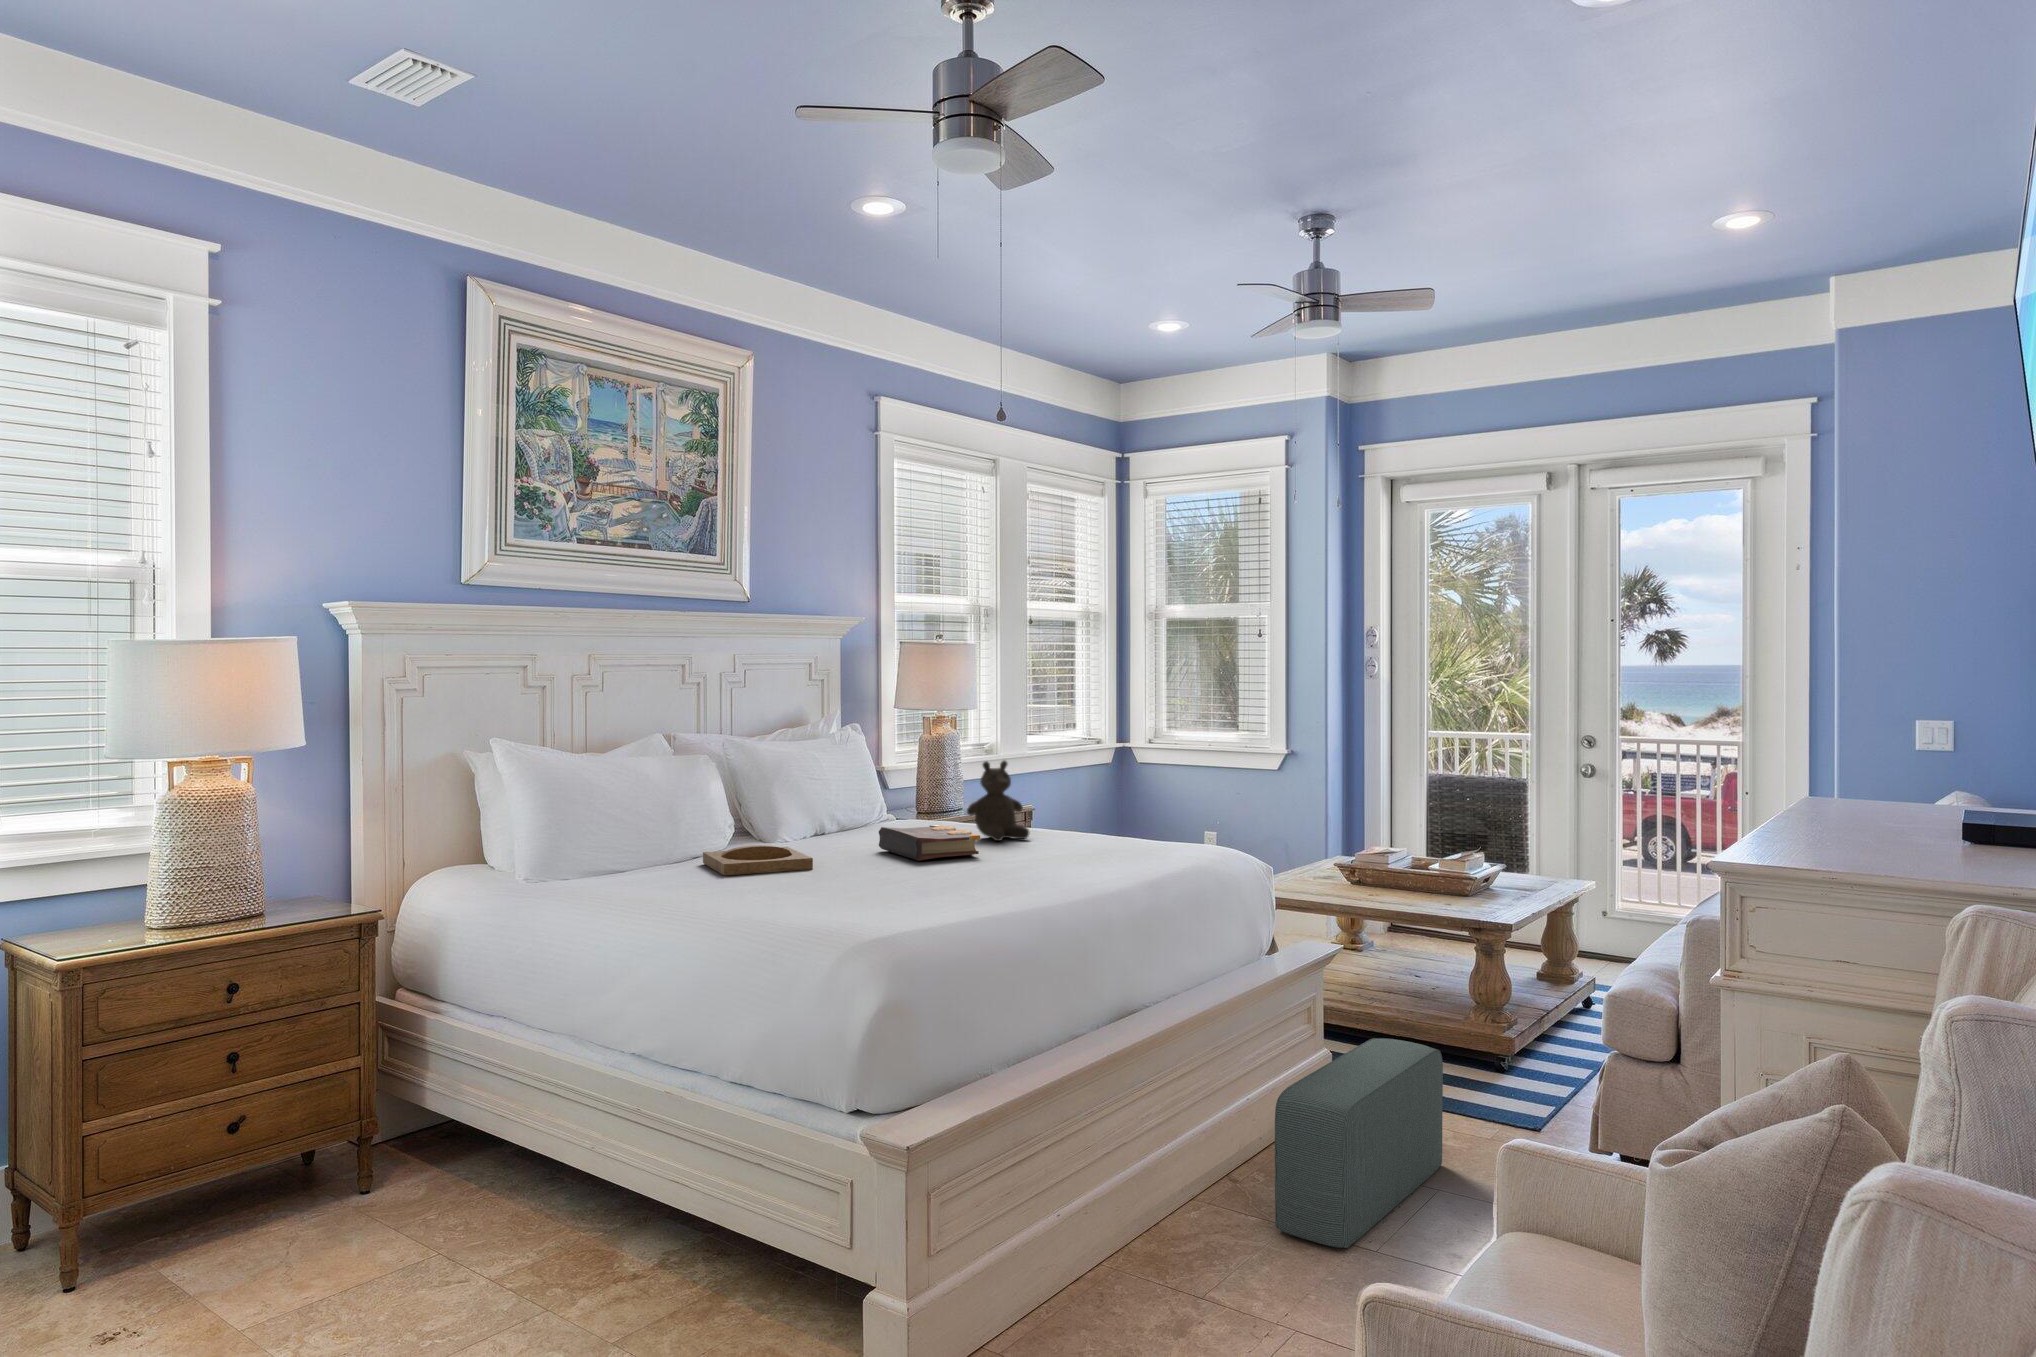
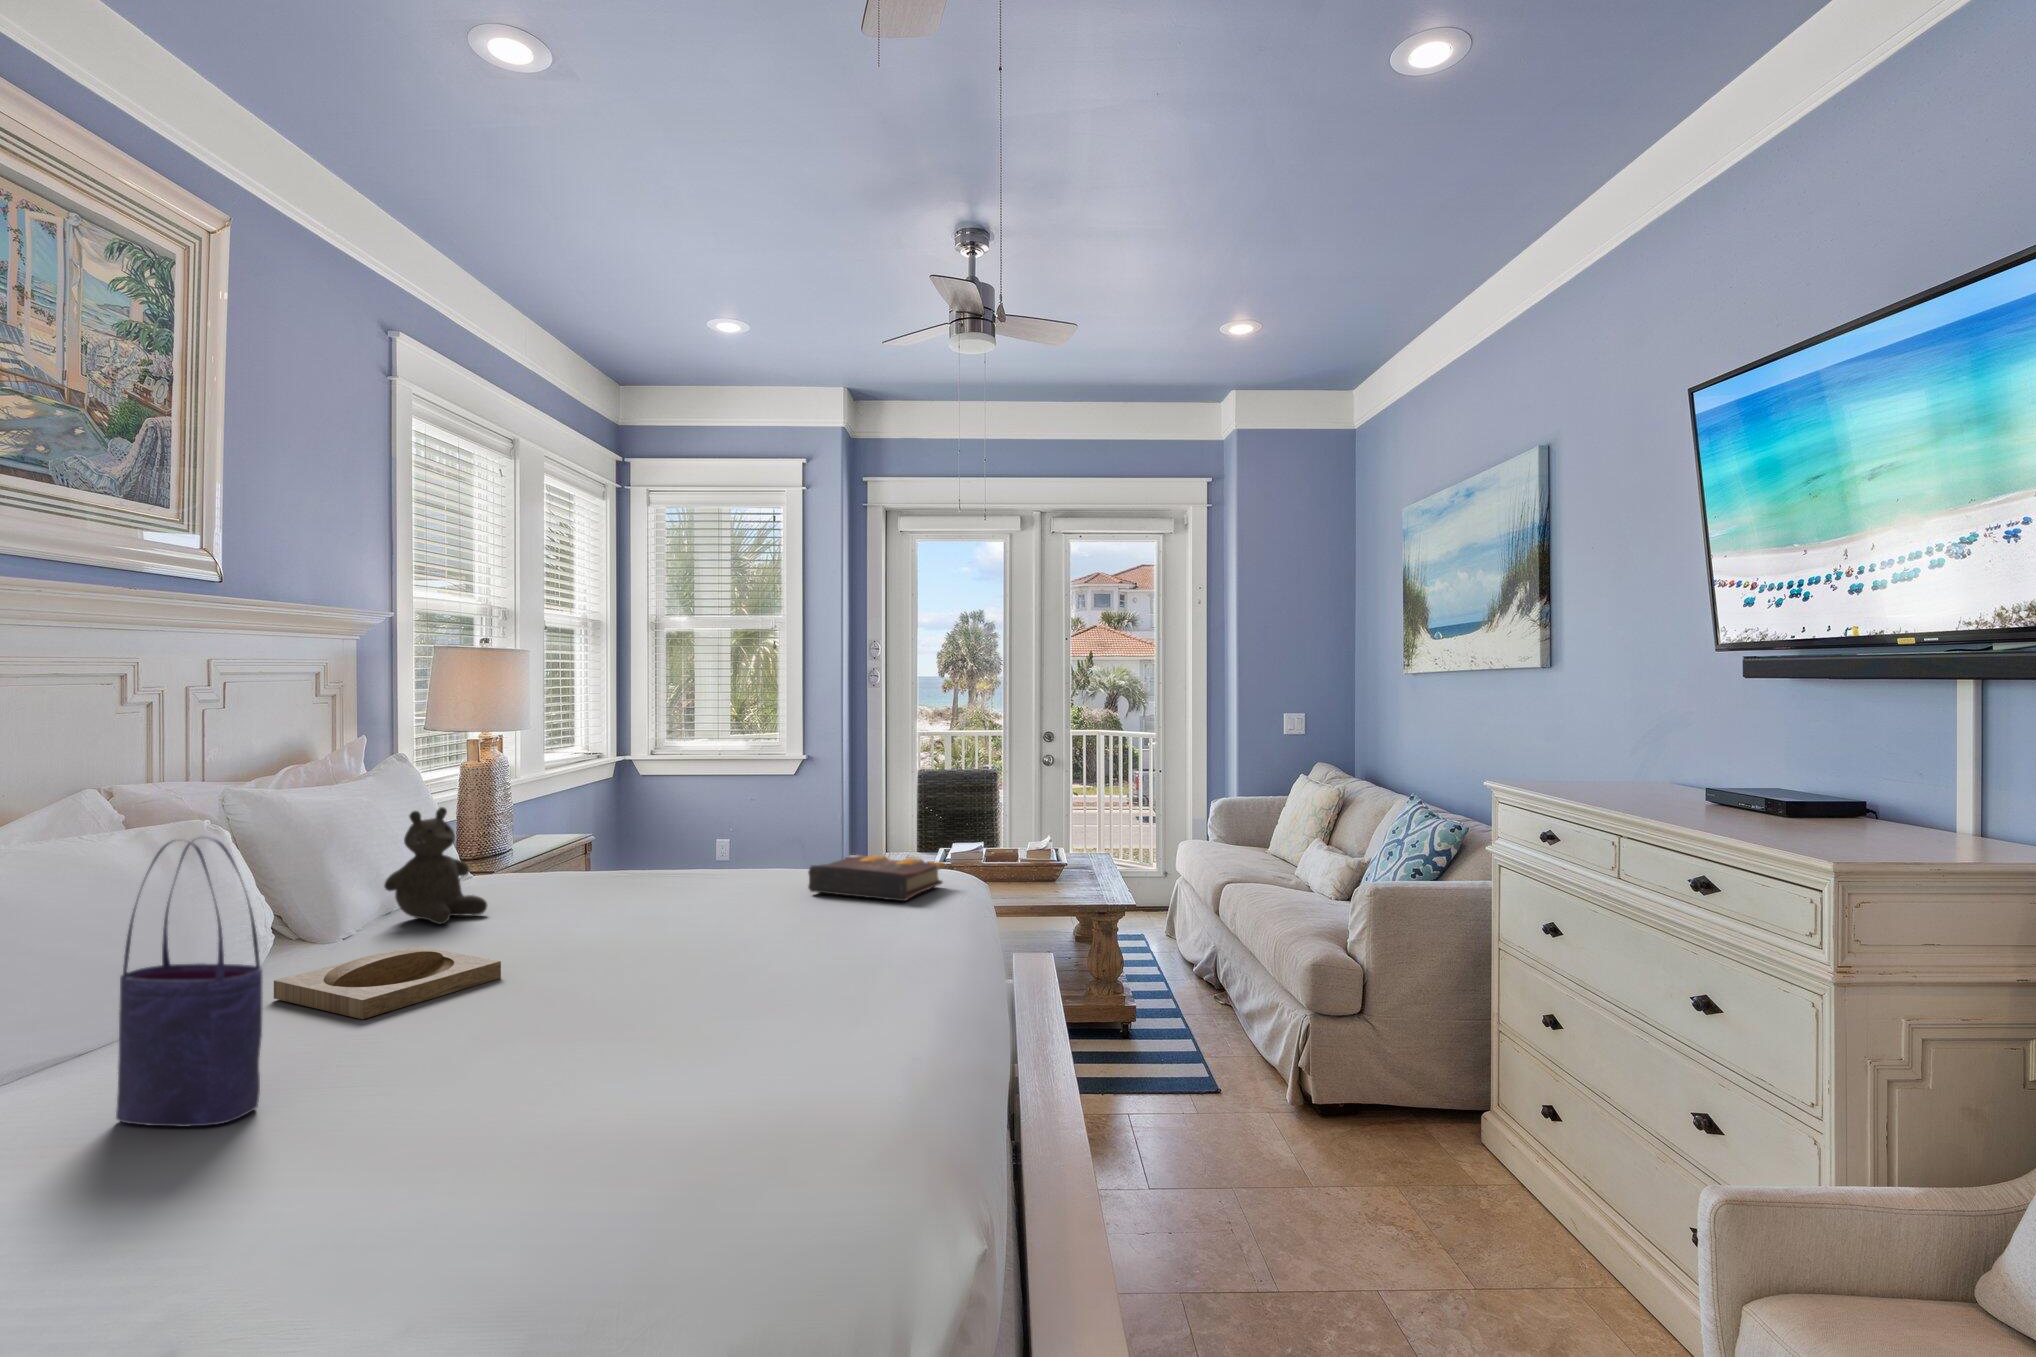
tote bag: none [590,753,640,899] -> present [116,836,263,1127]
teddy bear: present [967,761,1029,841] -> present [384,807,487,924]
book: present [879,825,980,861] -> present [808,855,944,901]
pouf: present [1275,1038,1443,1248] -> none [1135,1043,1253,1298]

